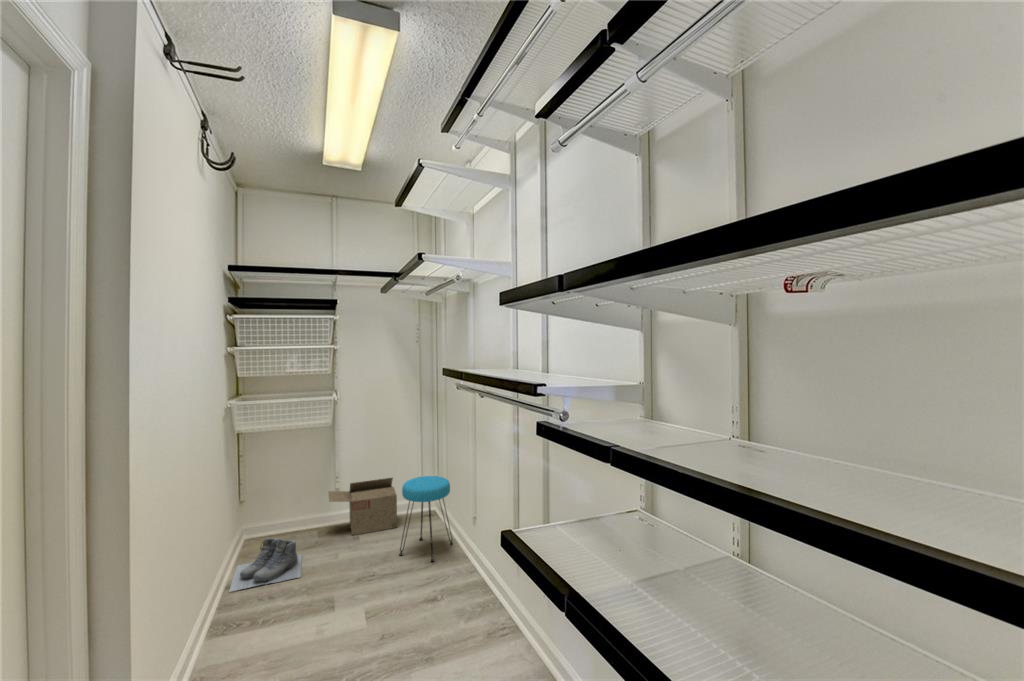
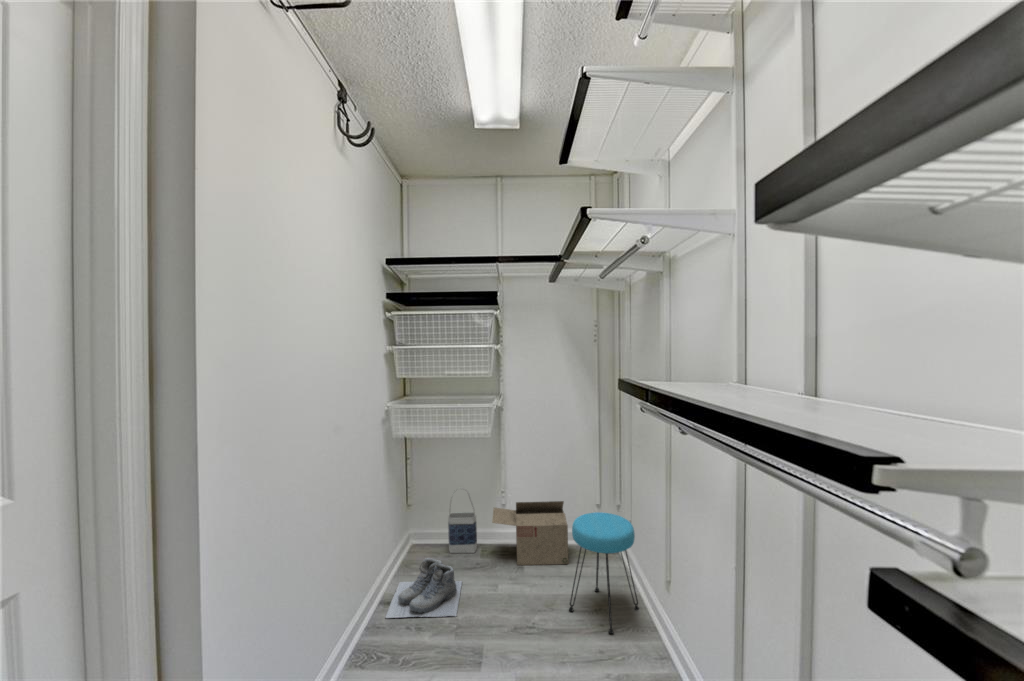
bag: none [283,476,312,538] -> present [448,487,477,553]

